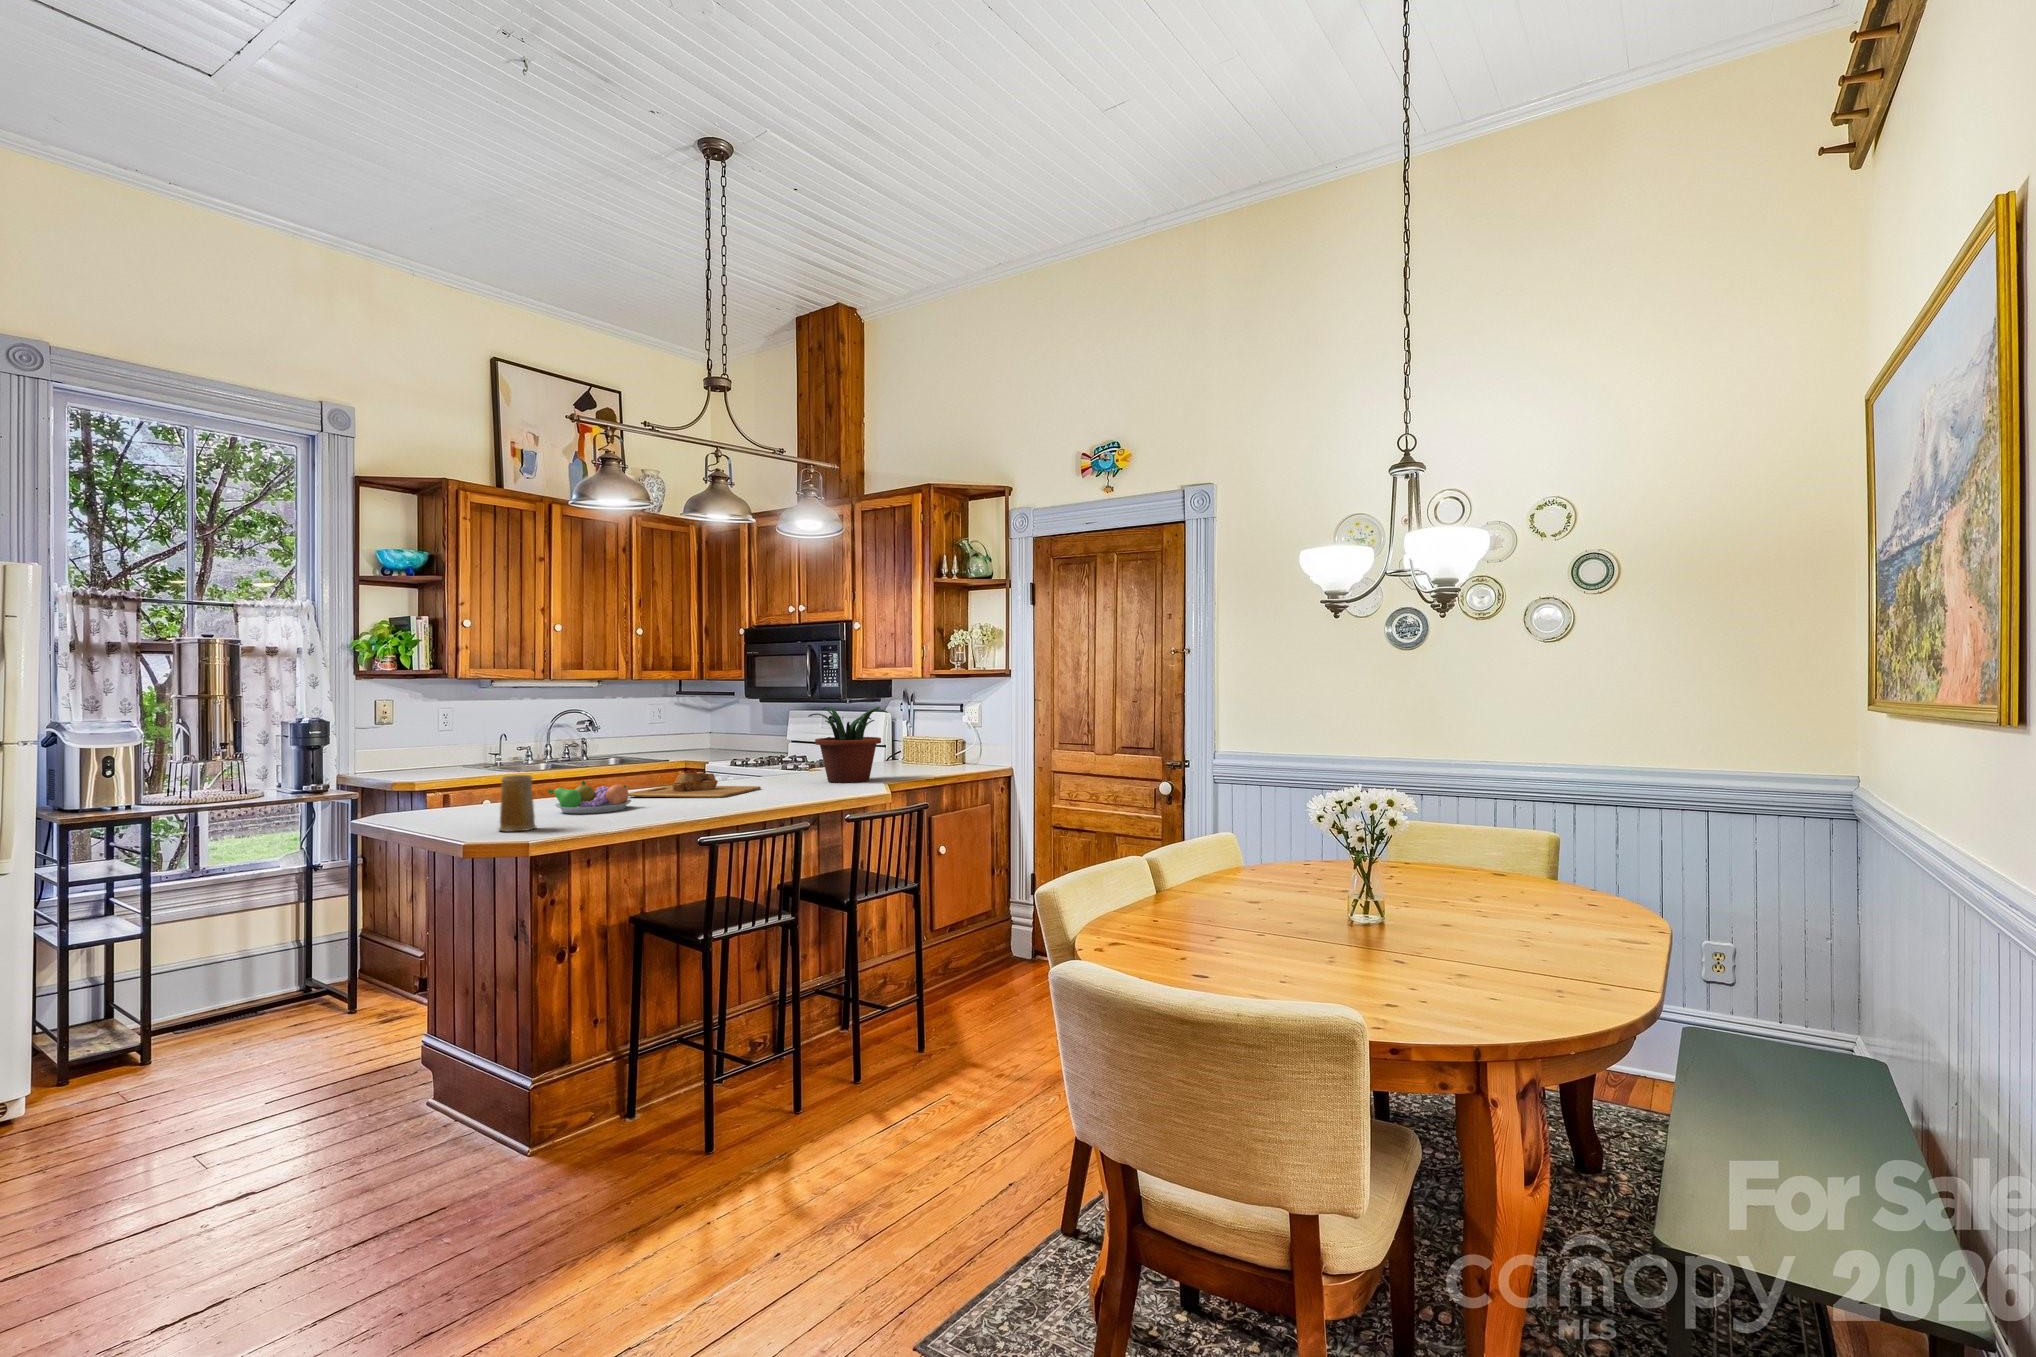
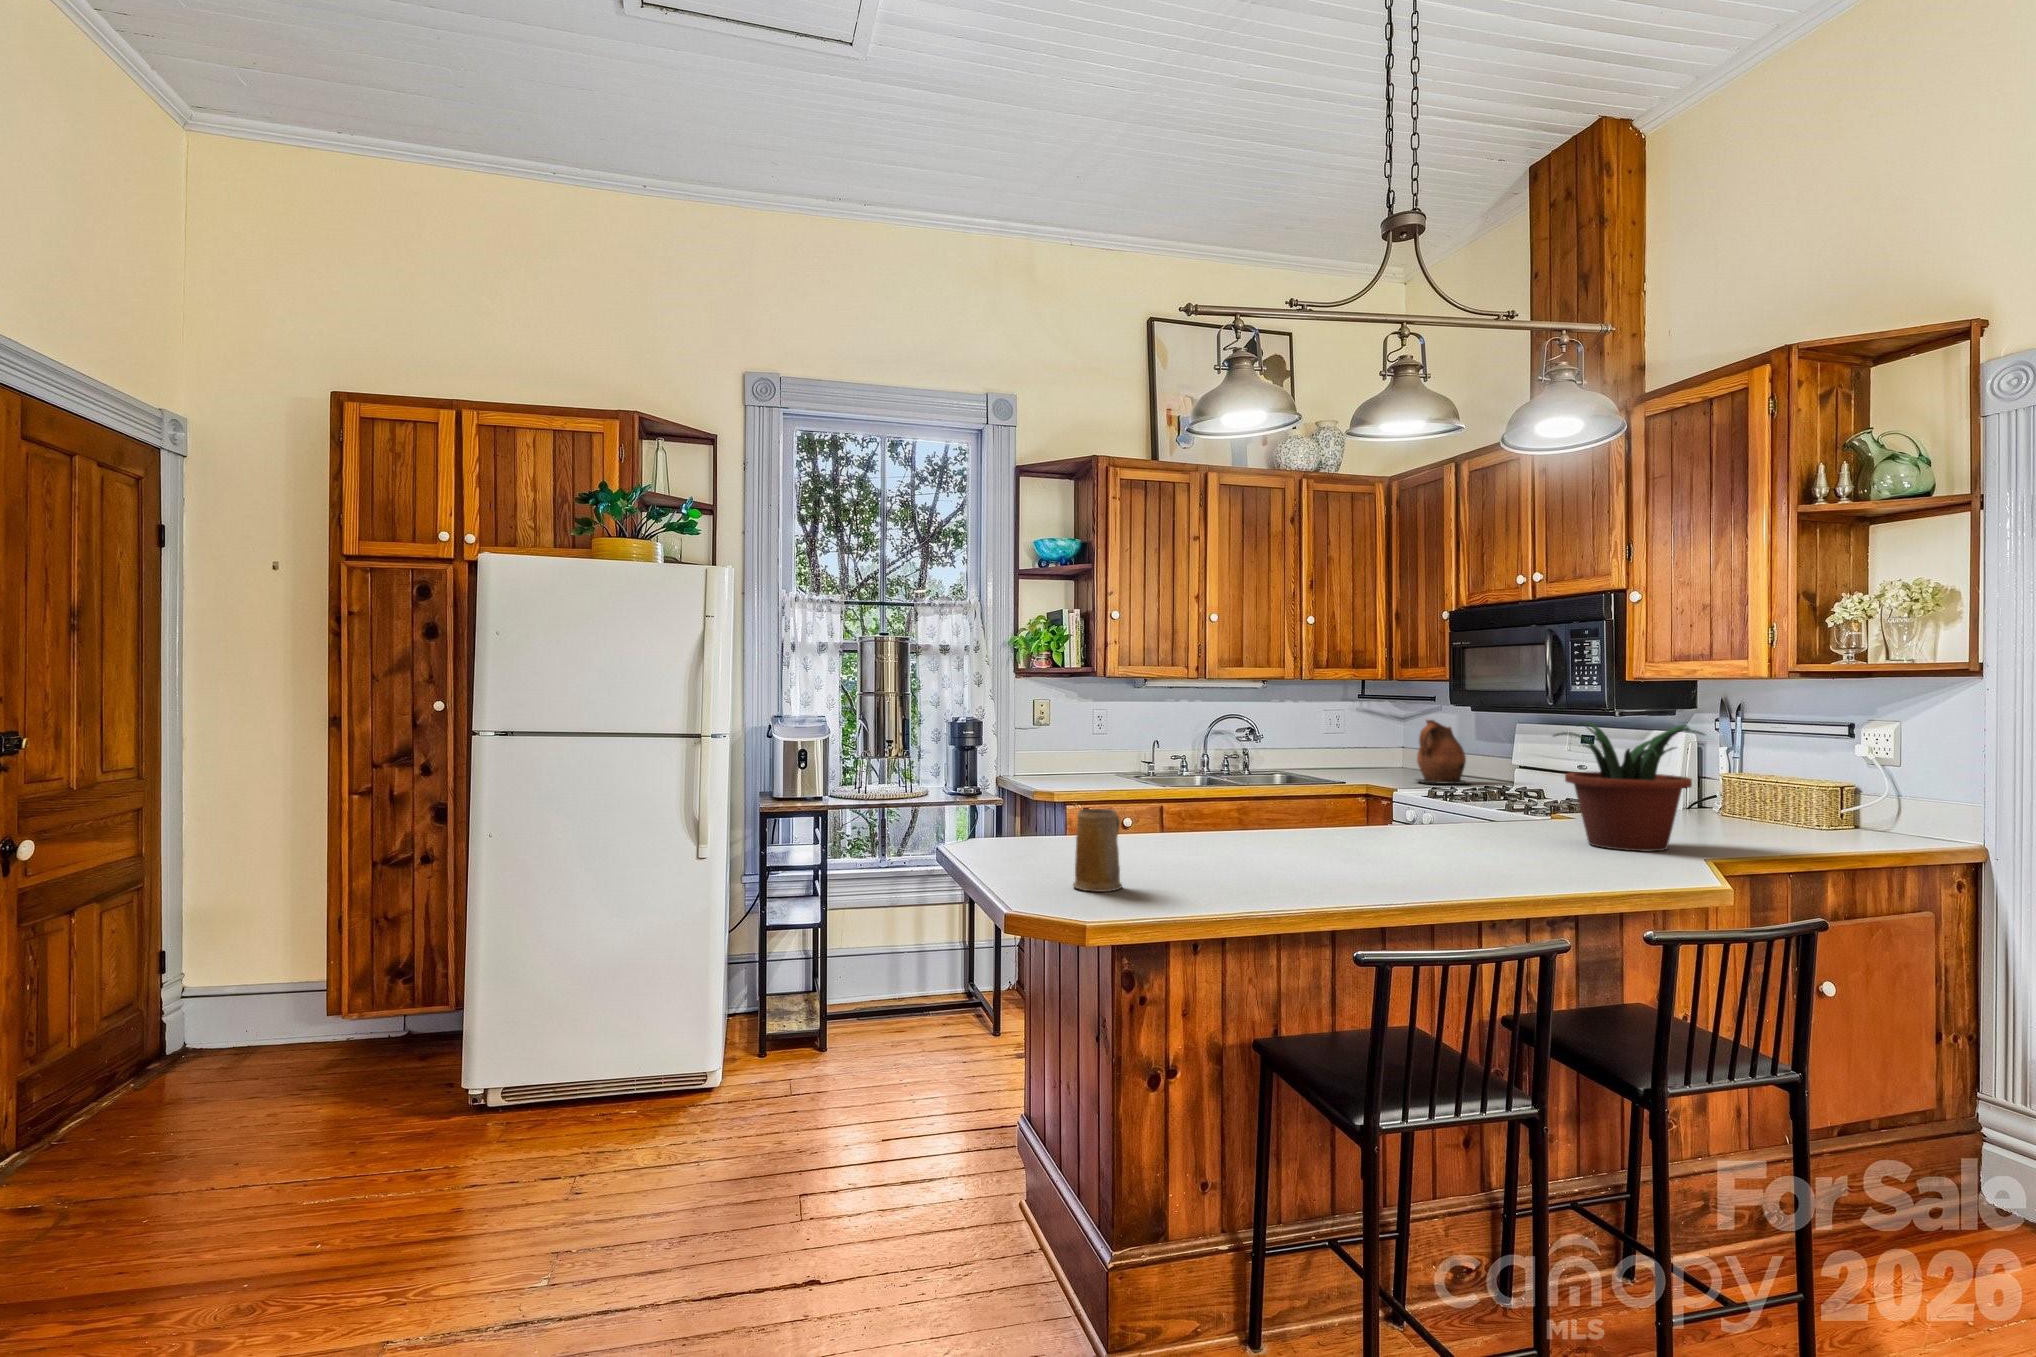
ceramic pitcher: none [716,709,761,758] -> present [1416,719,1470,784]
cutting board: present [628,773,761,798] -> none [1271,814,1471,859]
fruit bowl: present [548,780,631,814] -> none [1159,816,1269,867]

